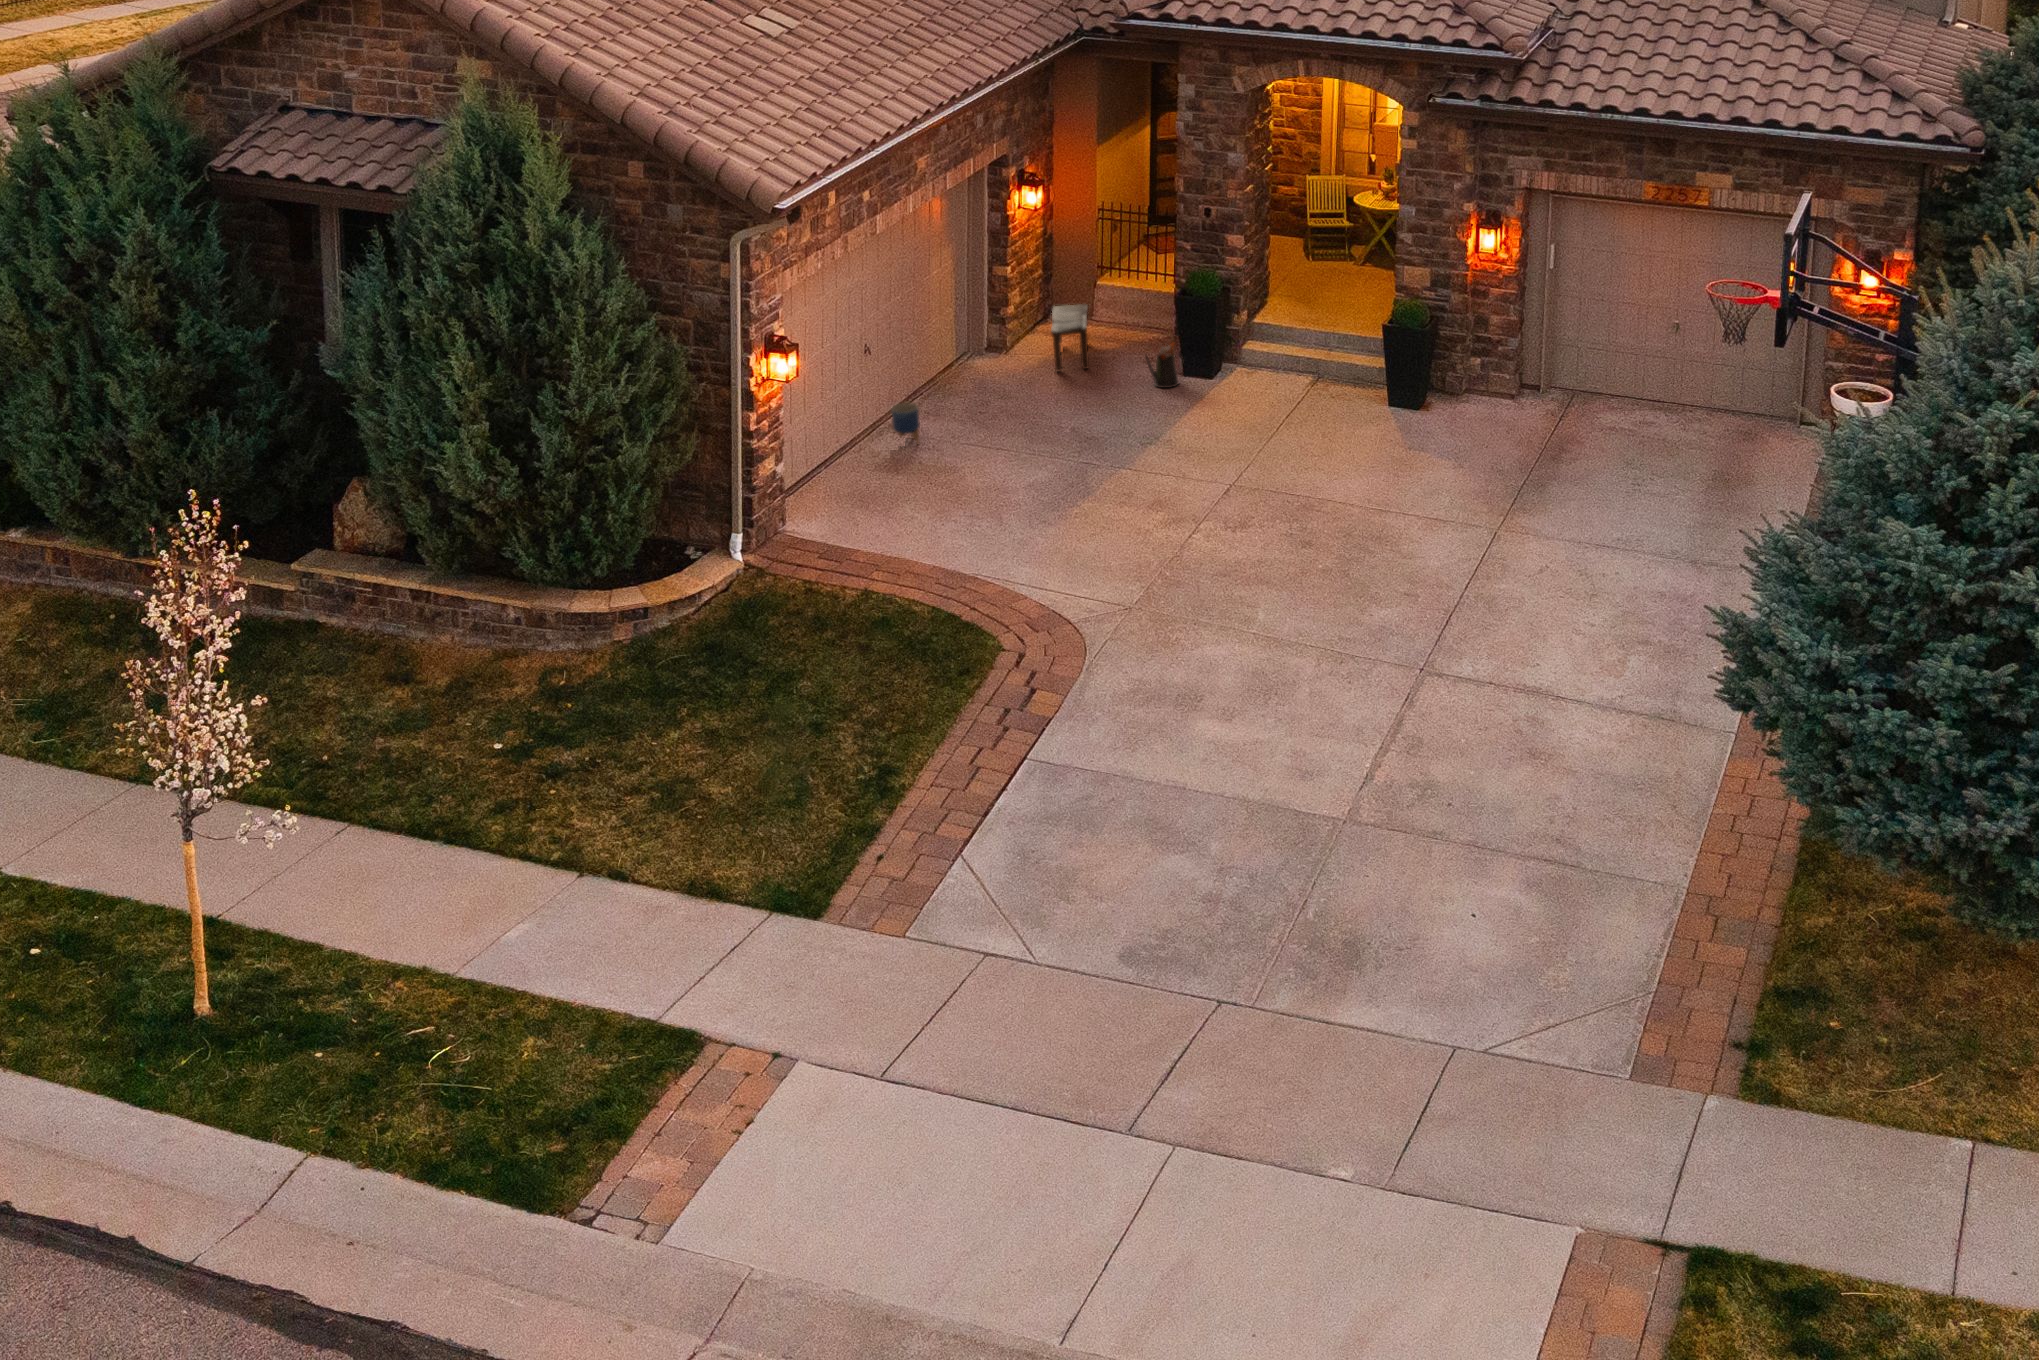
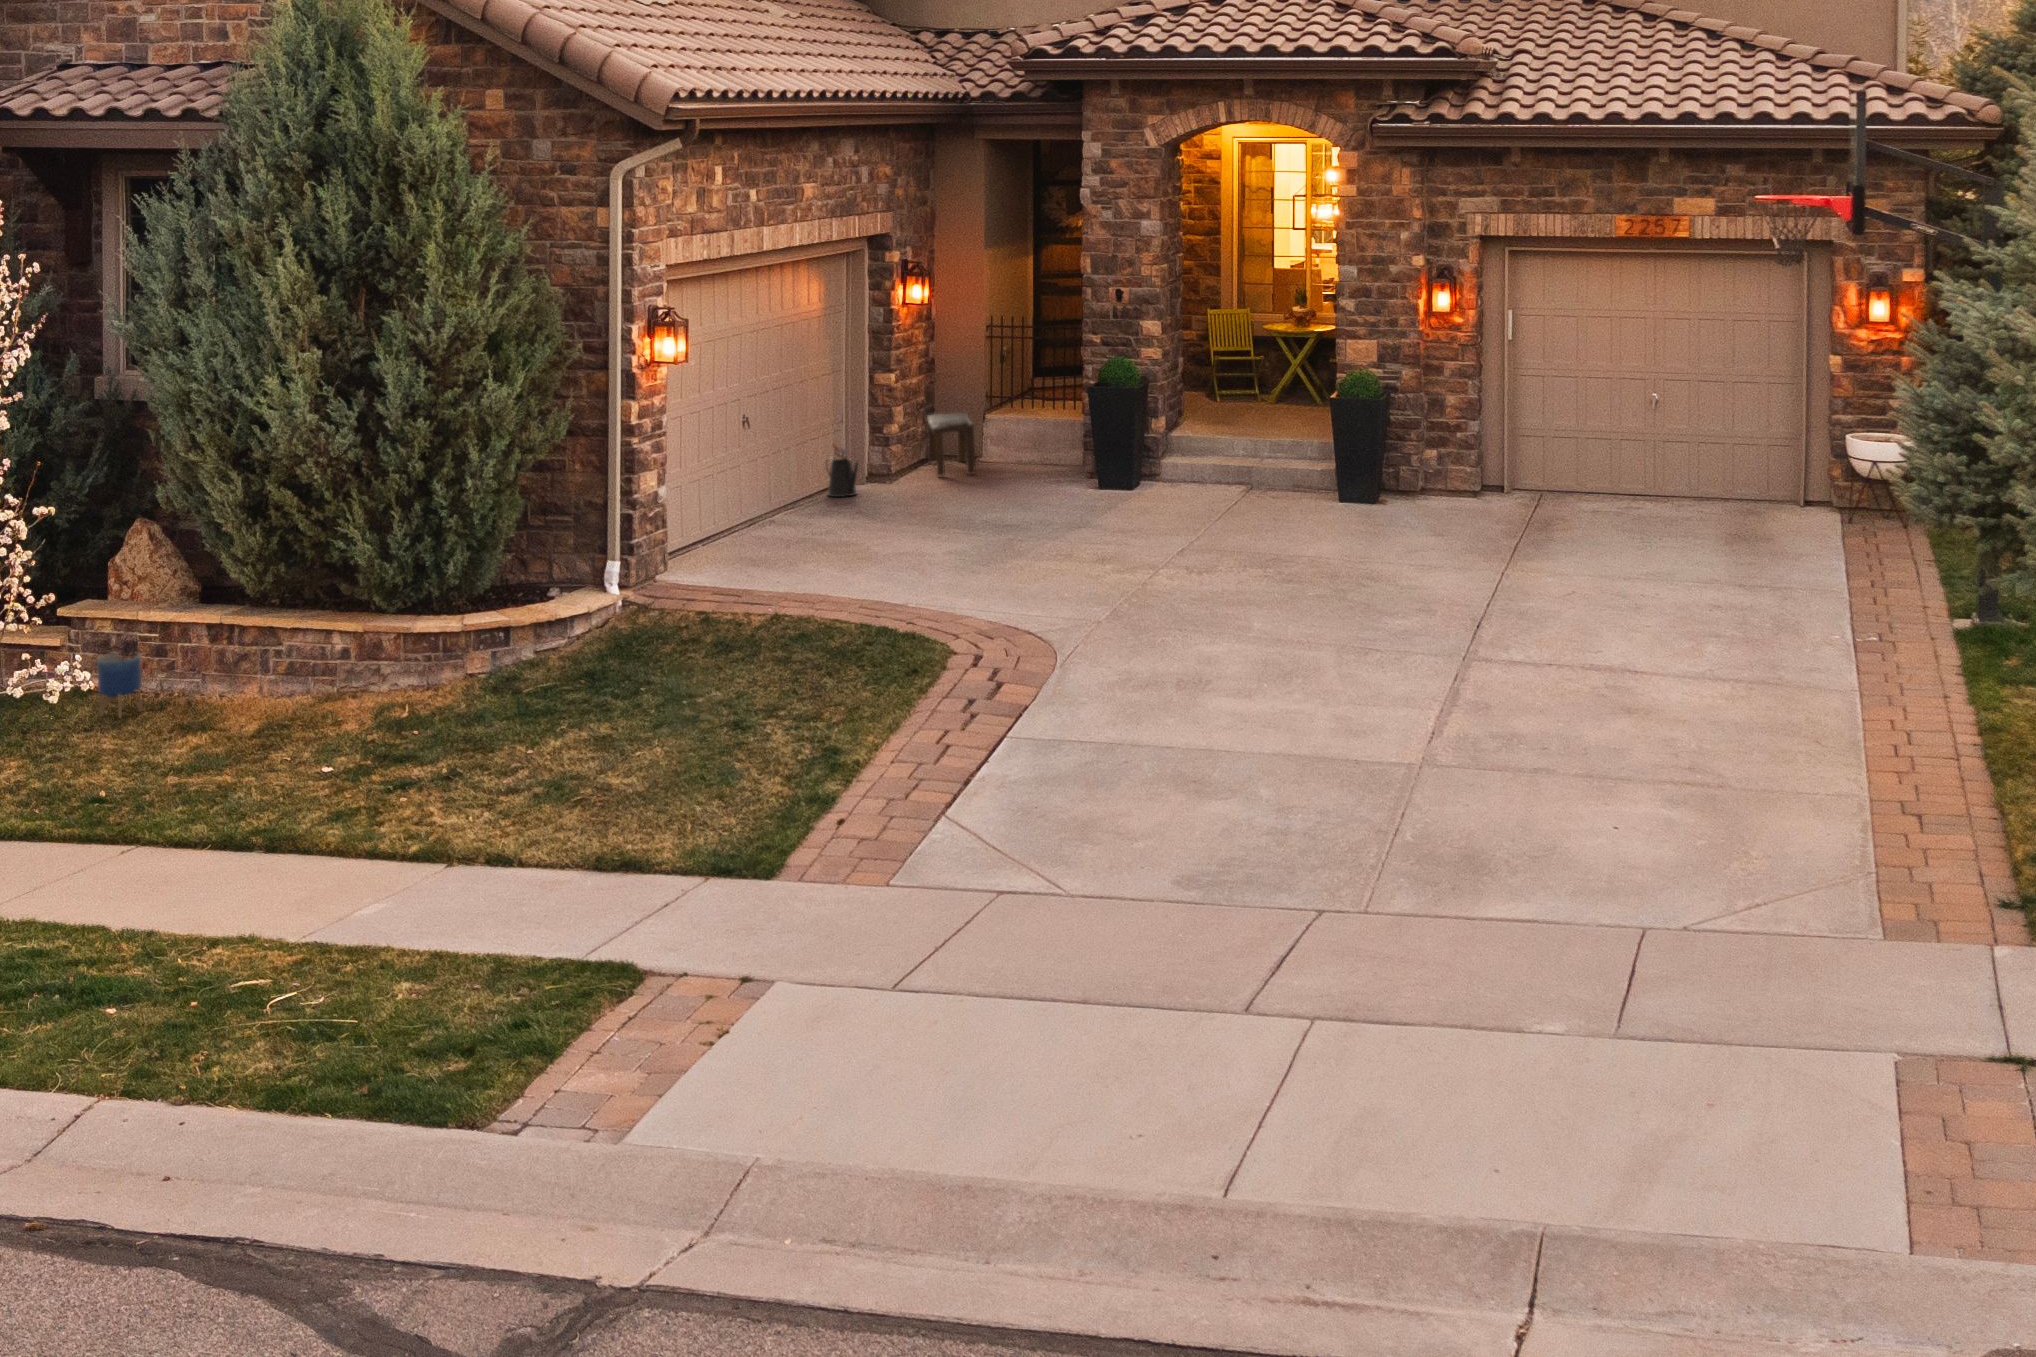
watering can: present [1146,343,1179,388] -> present [826,444,858,497]
planter: present [892,403,920,444] -> present [97,653,143,718]

